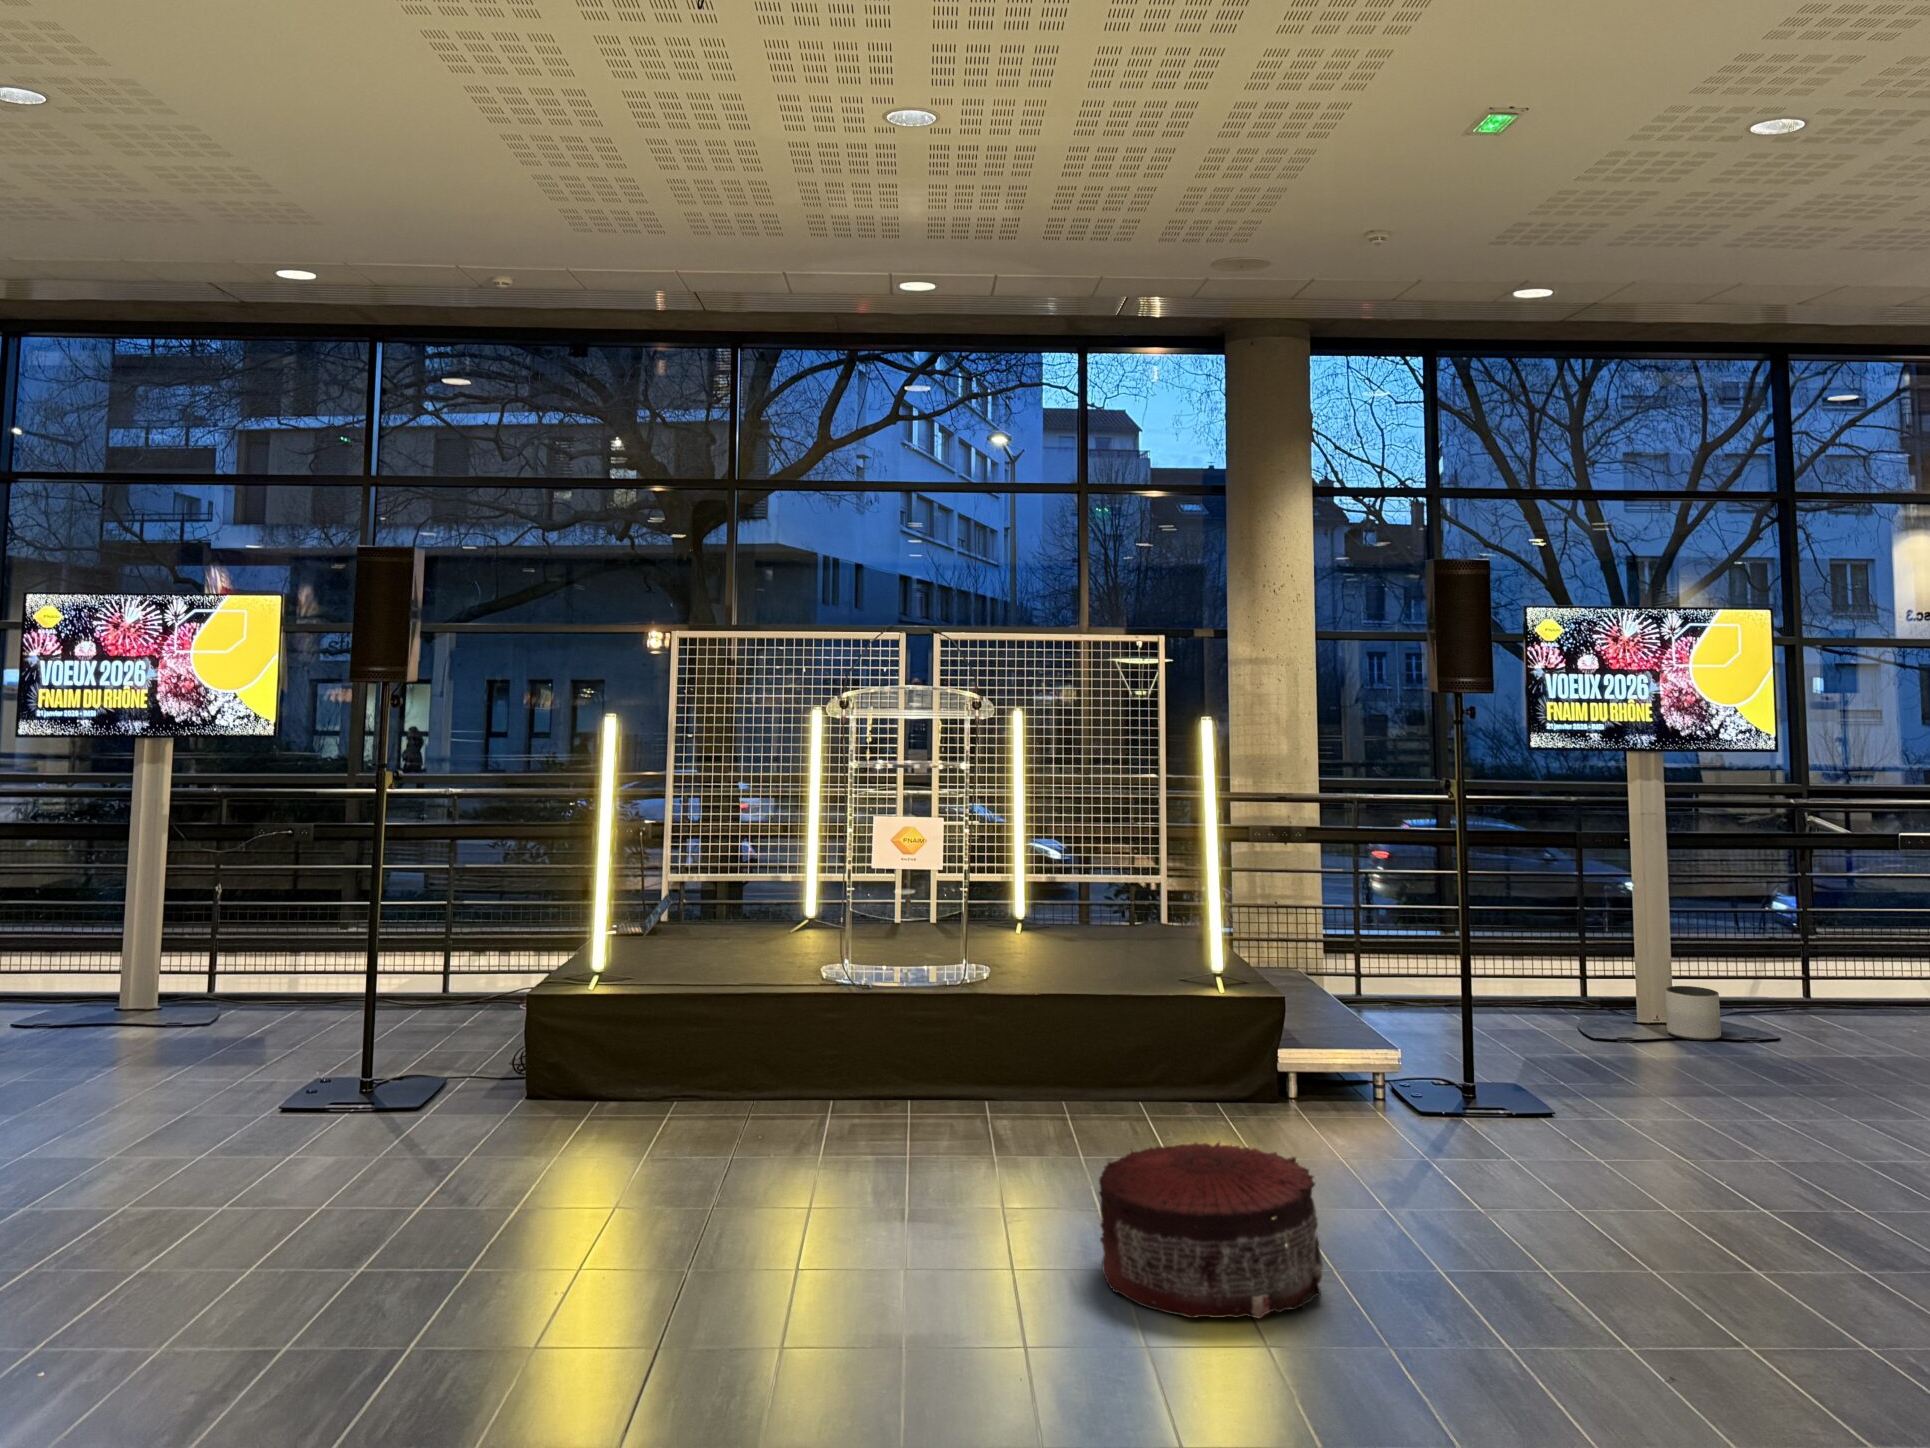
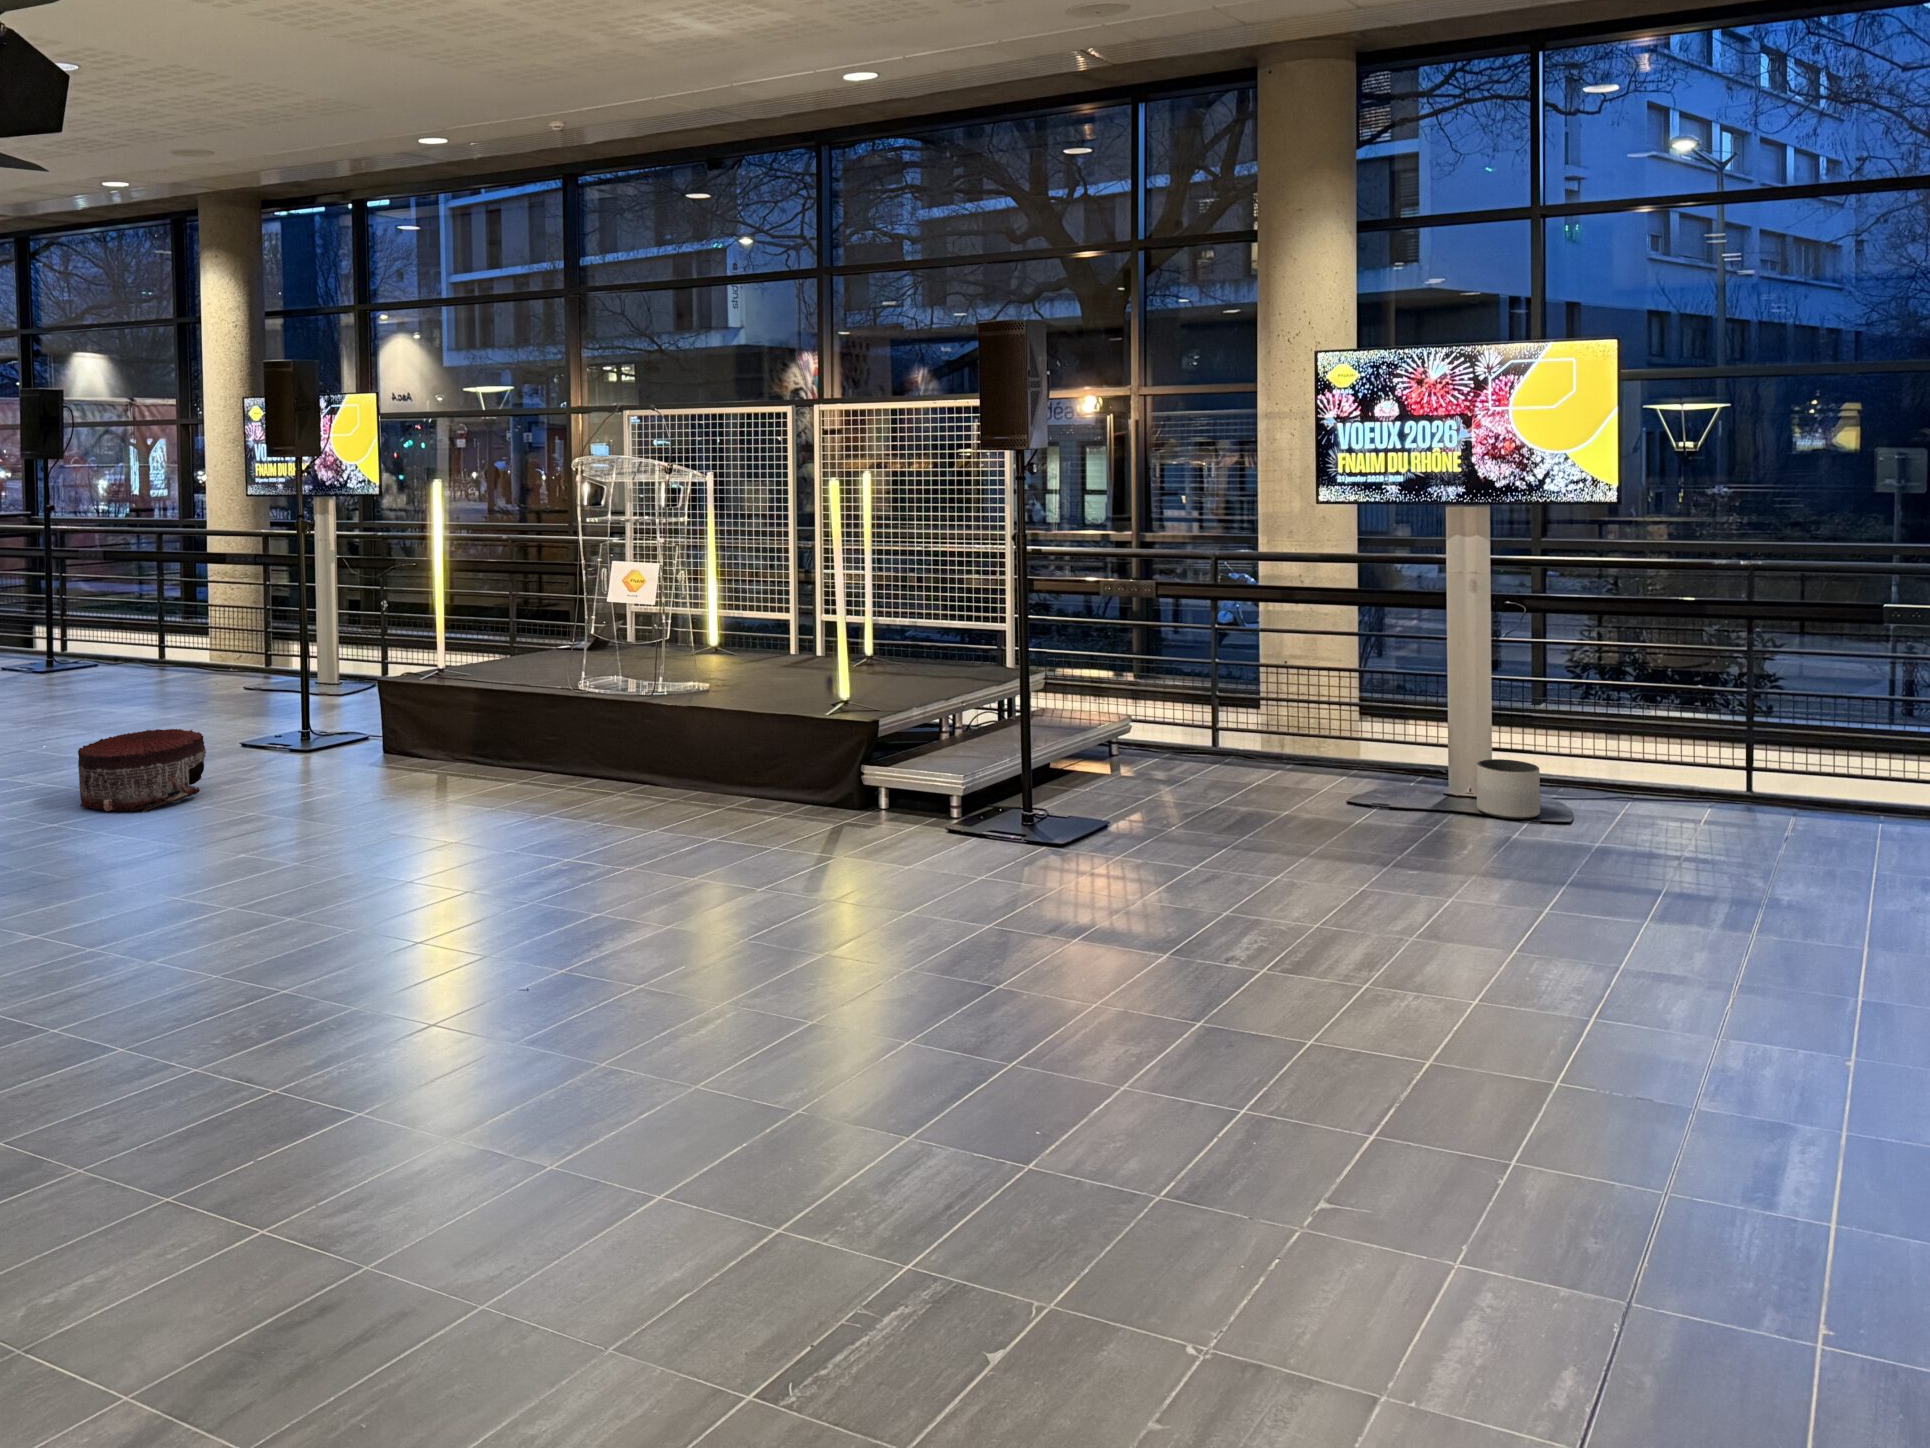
pouf: present [1099,1142,1323,1318] -> present [78,729,206,812]

